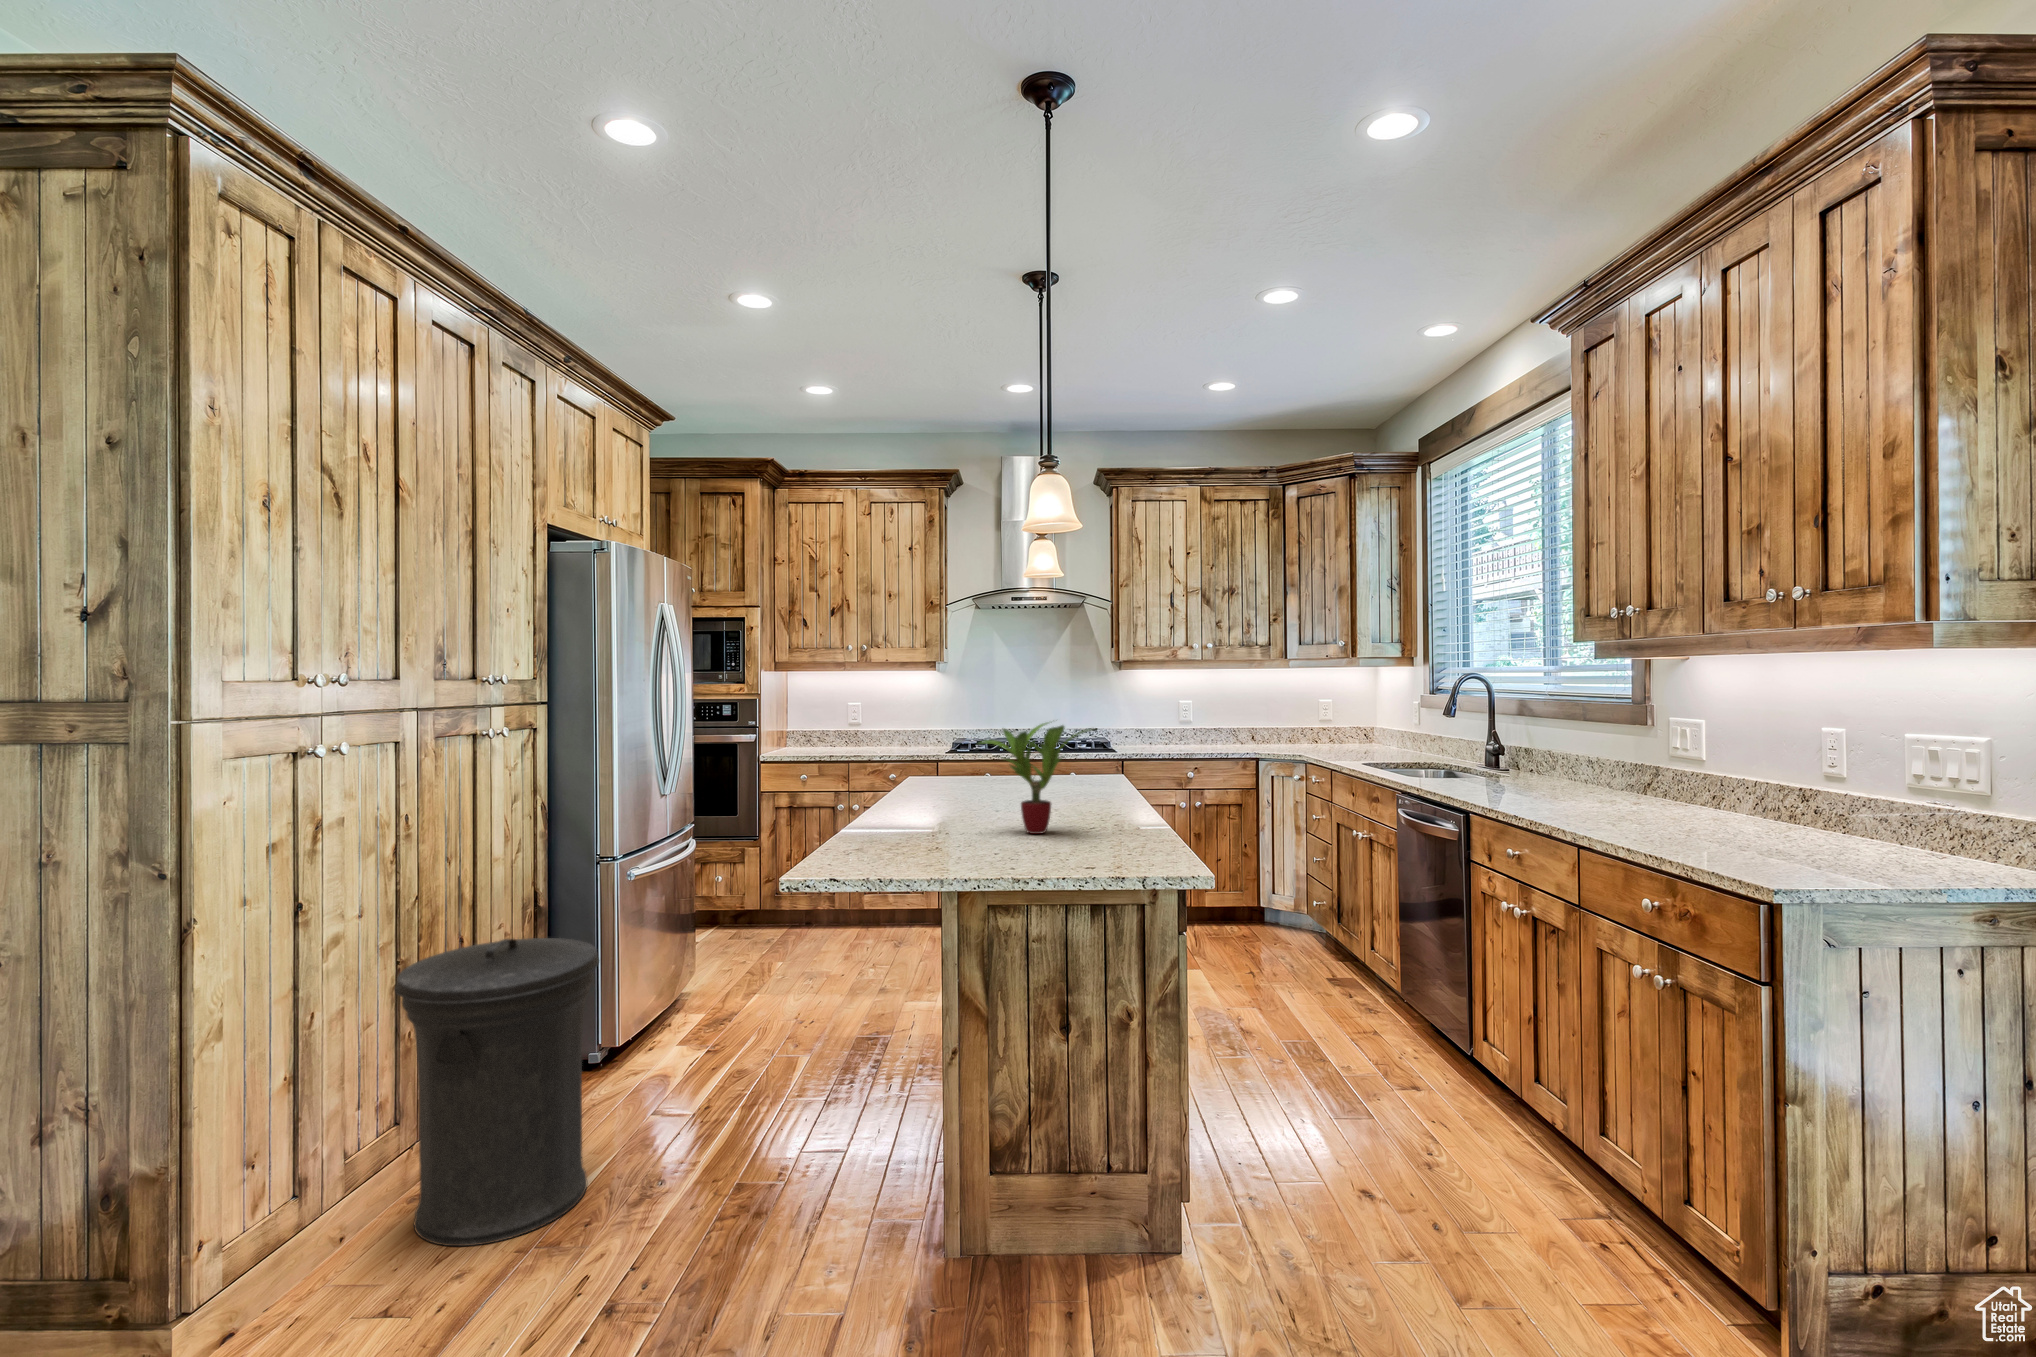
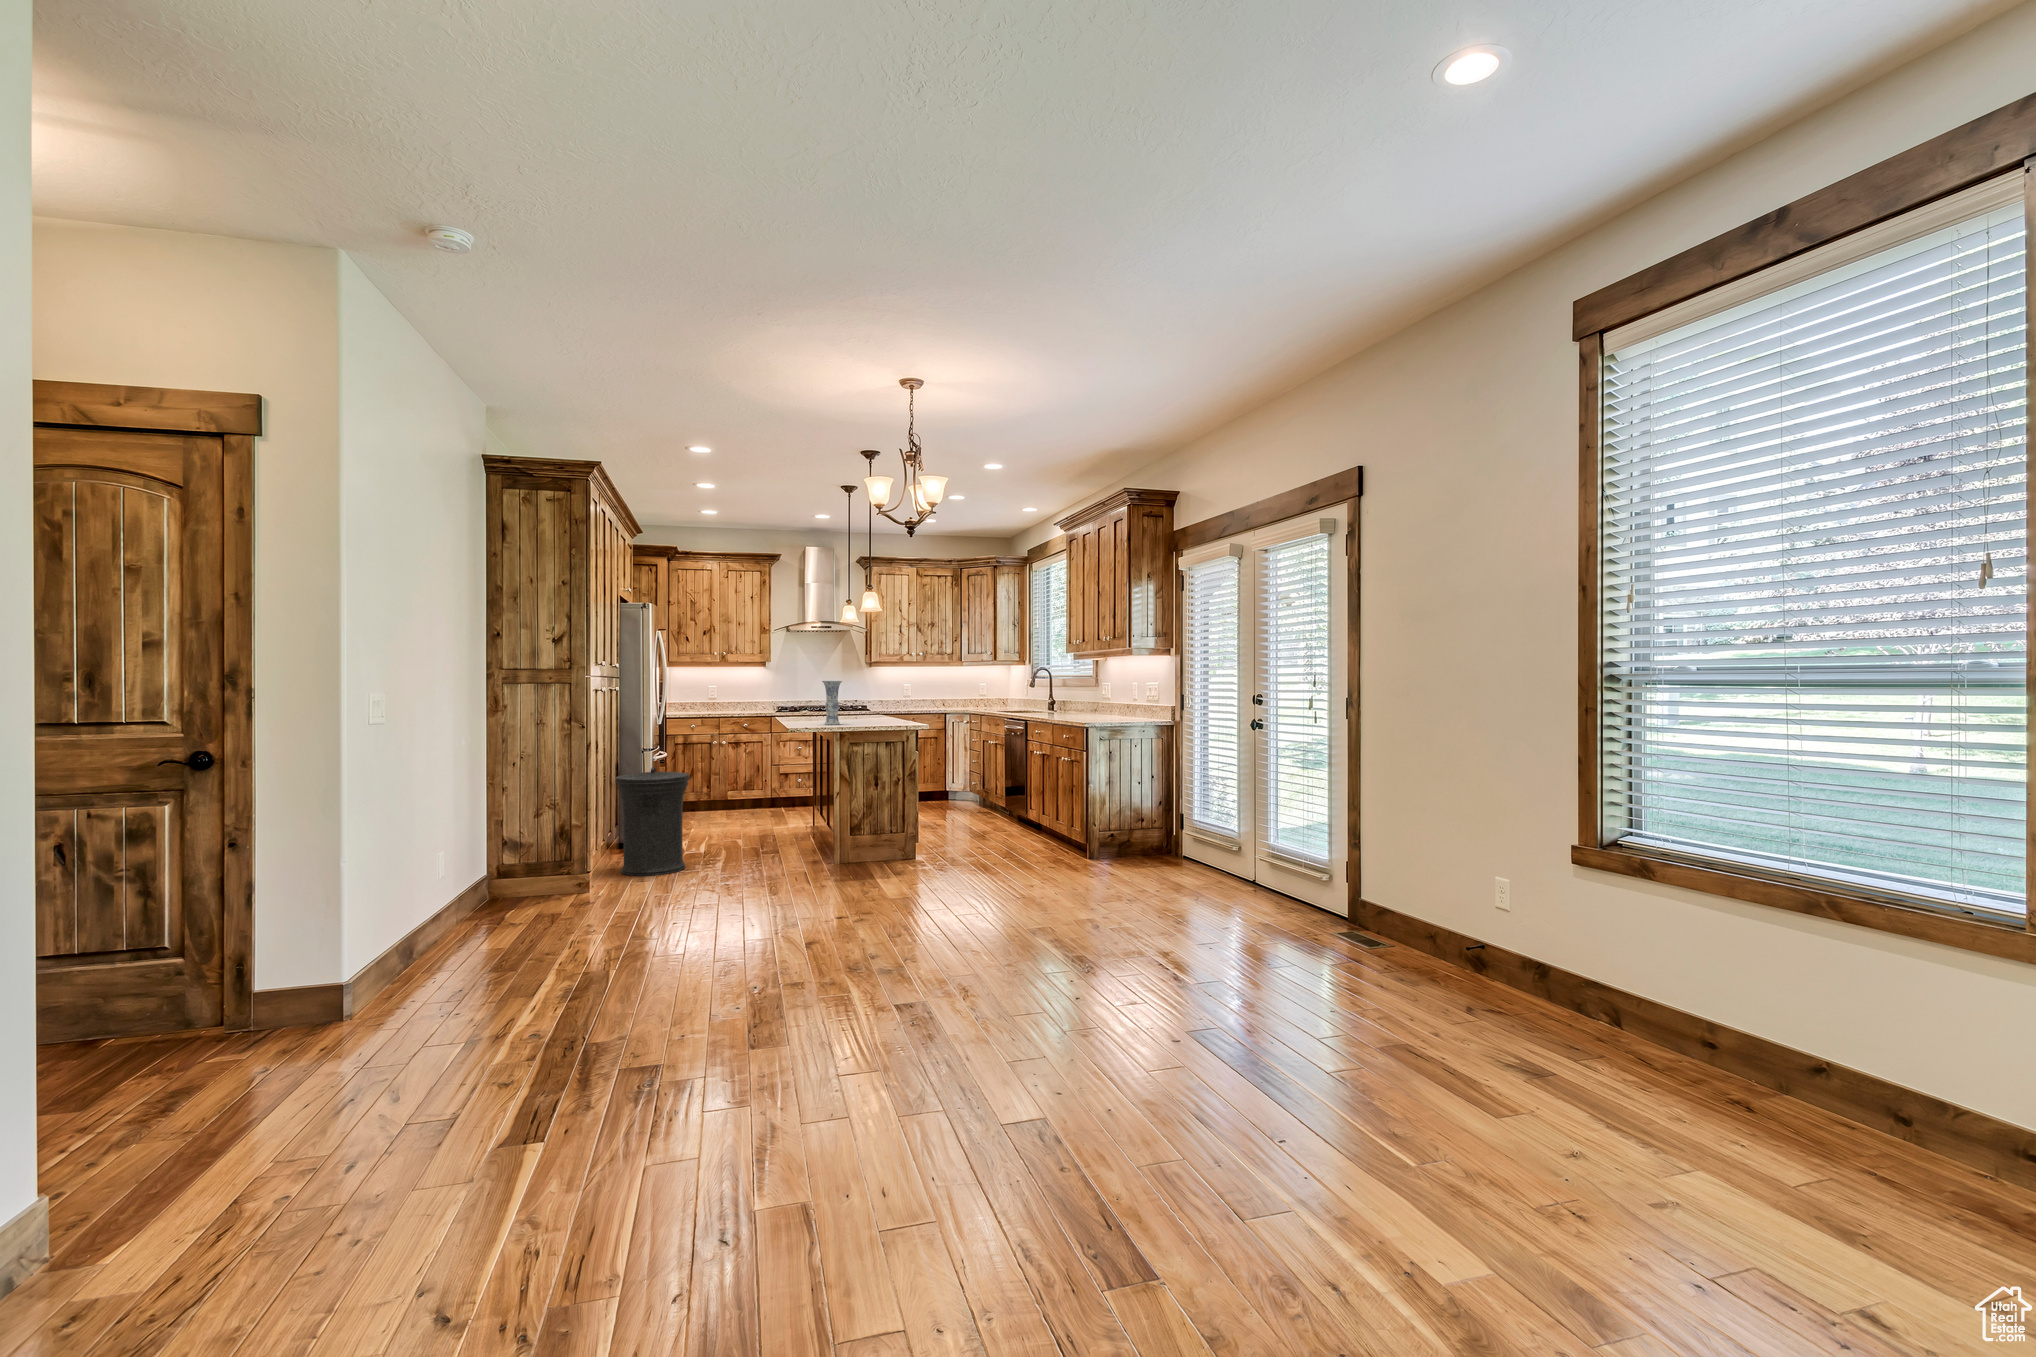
vase: none [898,723,958,856] -> present [822,681,842,725]
potted plant: present [978,723,1097,834] -> none [842,681,887,722]

